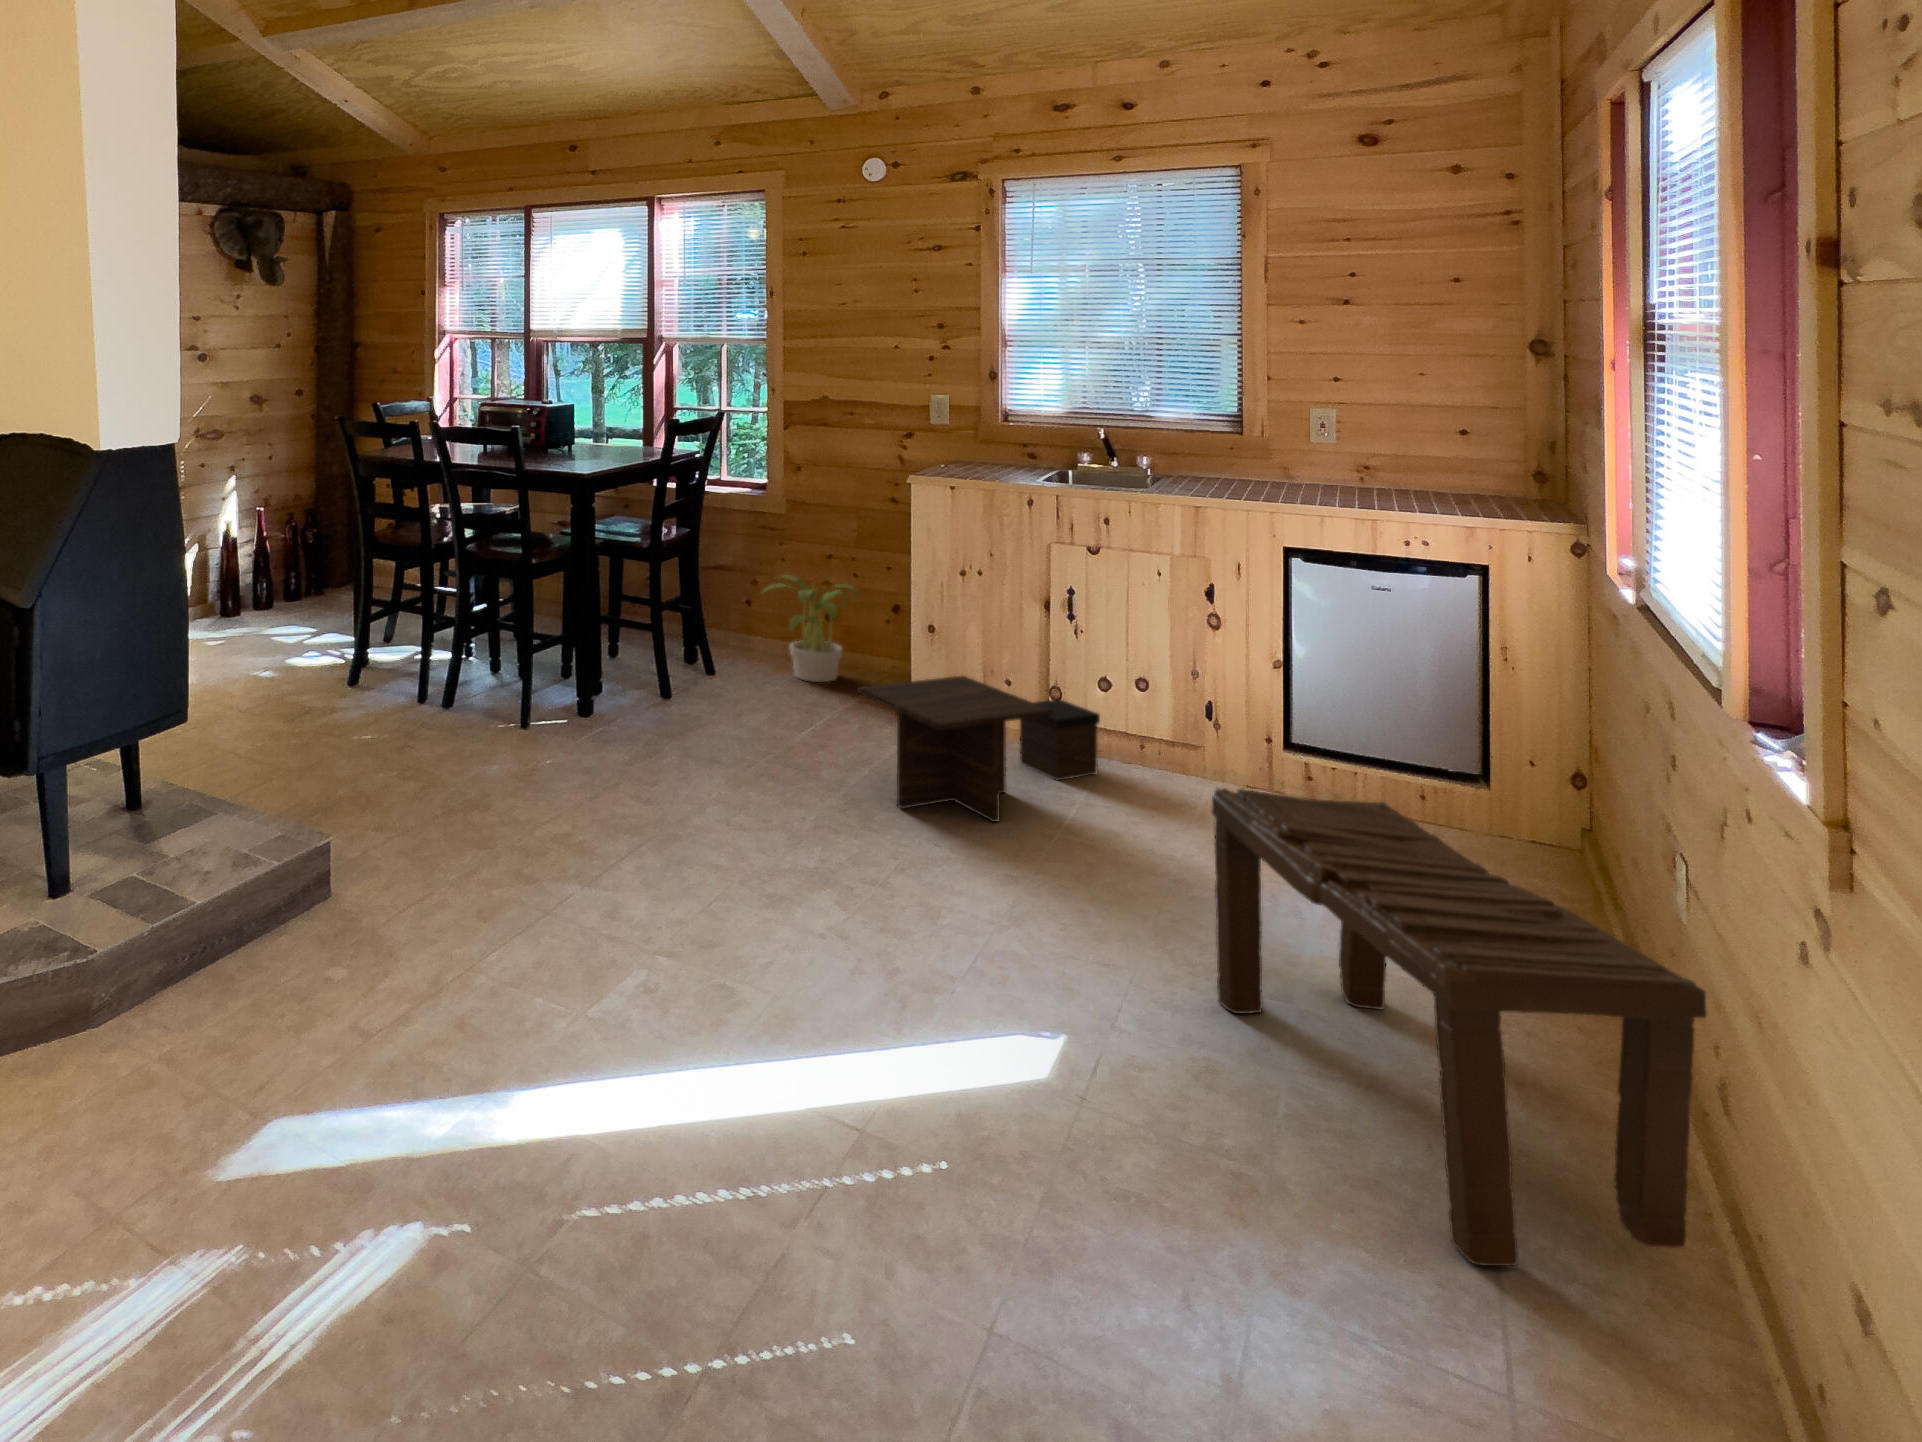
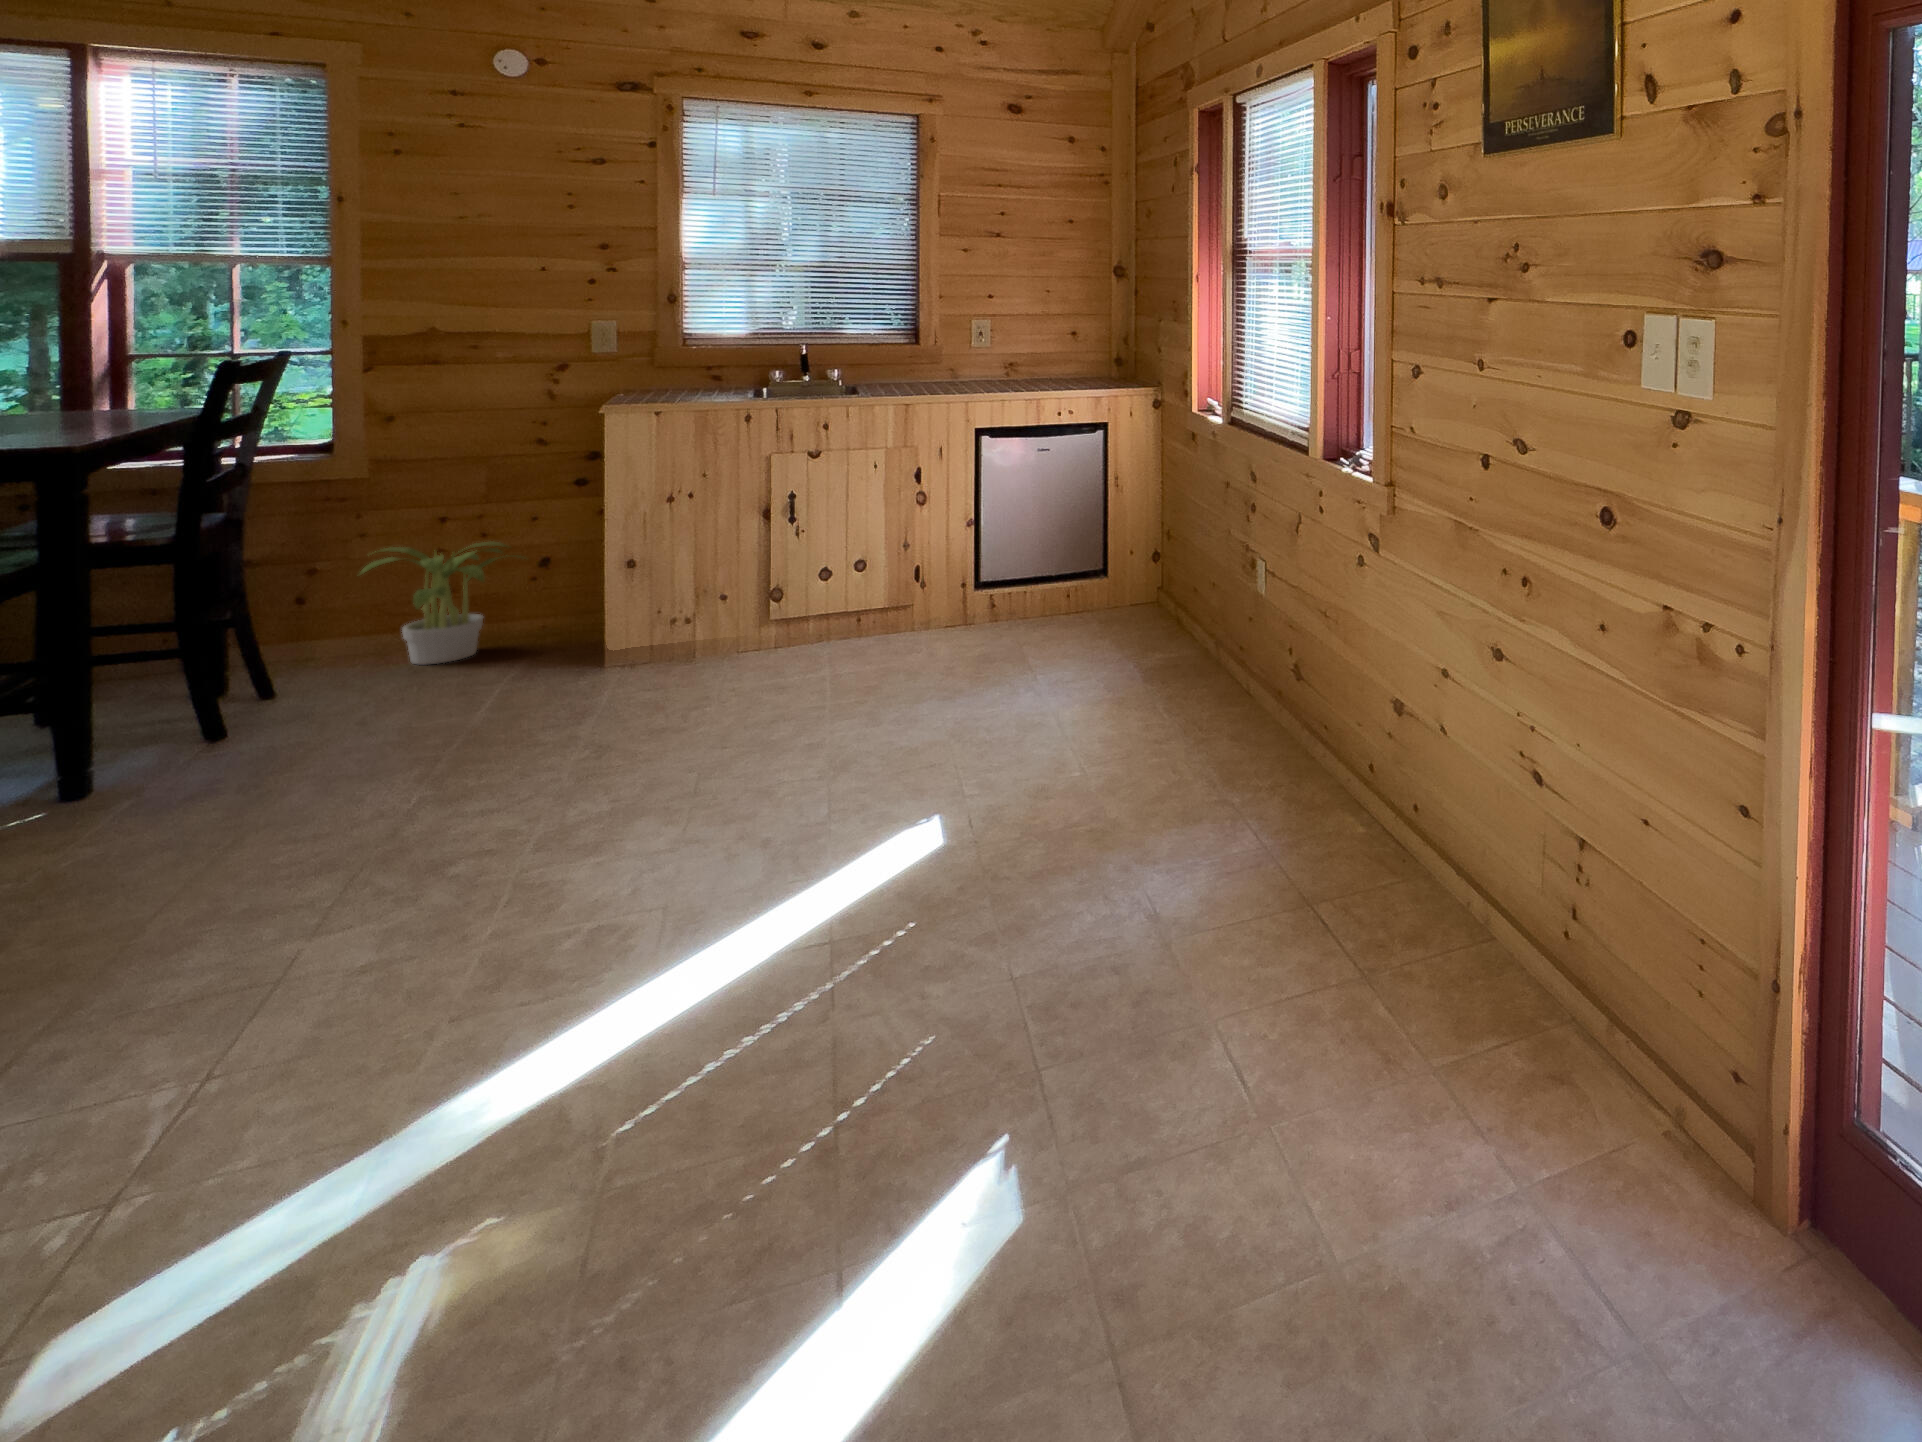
coffee table: present [858,676,1100,822] -> none [590,593,830,734]
bench: present [1212,788,1707,1266] -> none [1009,578,1308,812]

